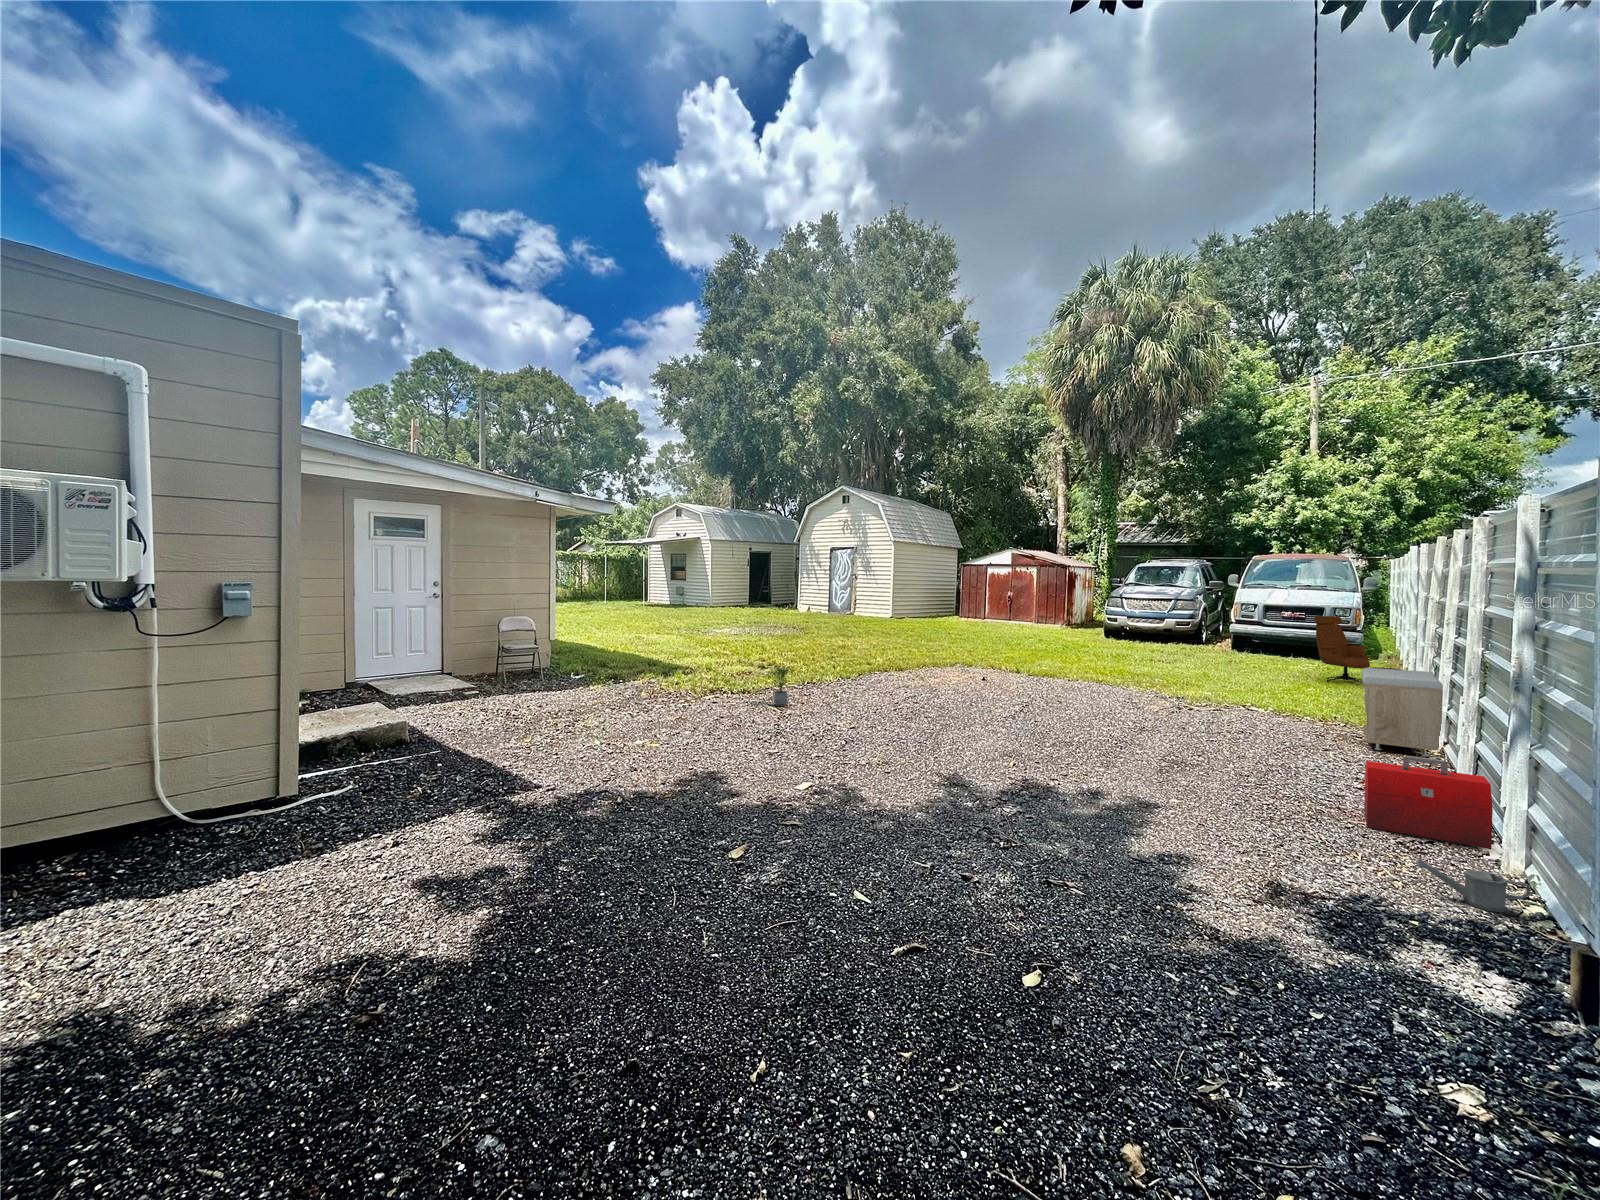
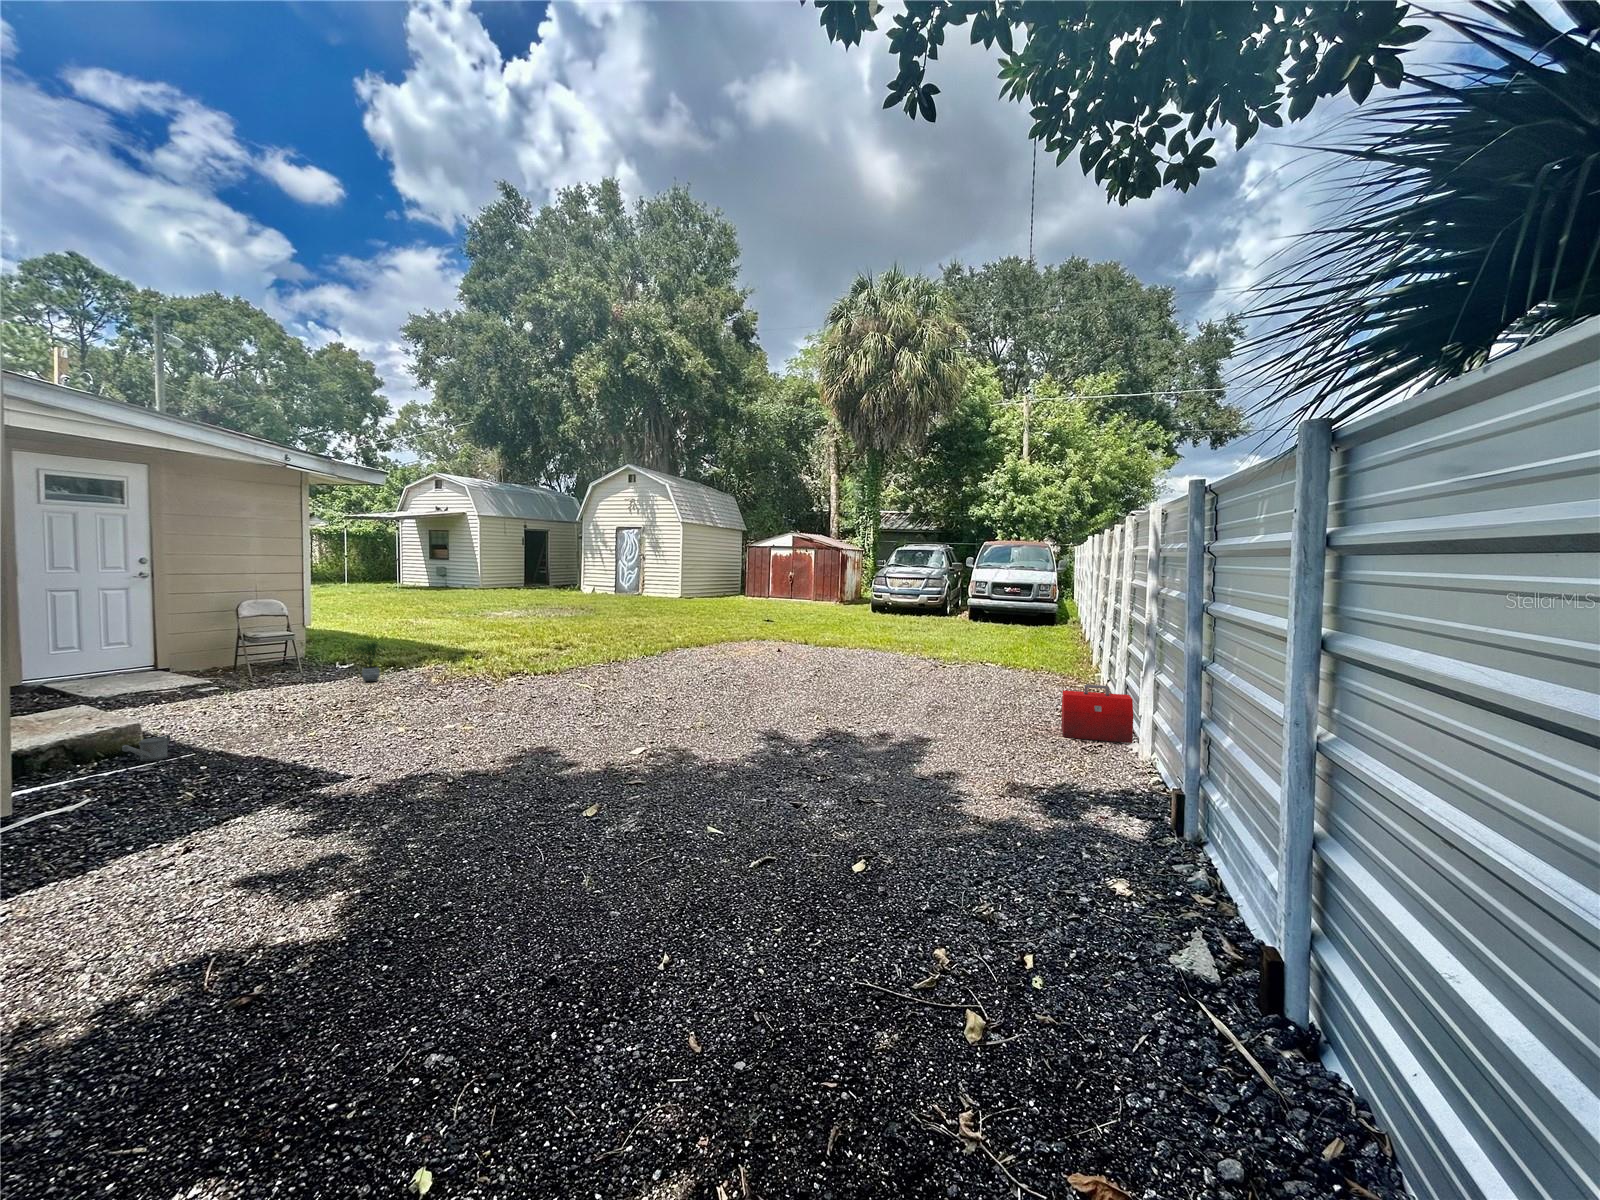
lounge chair: present [1314,616,1402,683] -> none [1026,588,1083,643]
potted plant: present [767,666,789,707] -> present [354,641,380,683]
storage bench: present [1362,668,1443,756] -> none [1058,626,1106,687]
watering can: present [1417,858,1530,912] -> present [122,735,170,761]

